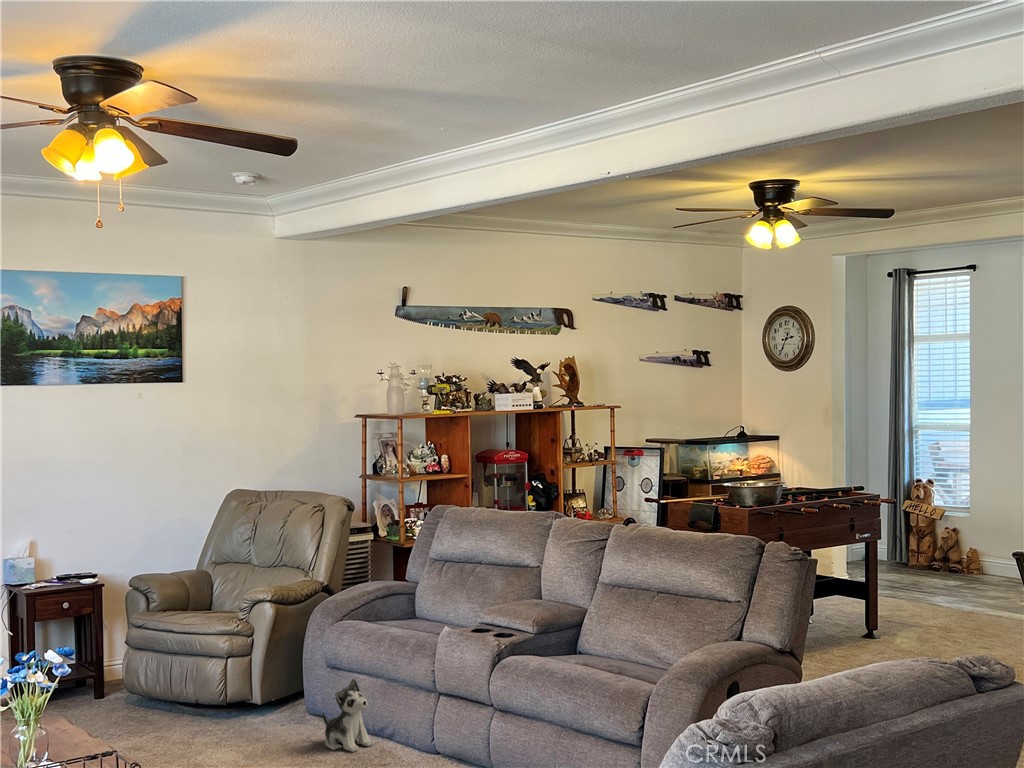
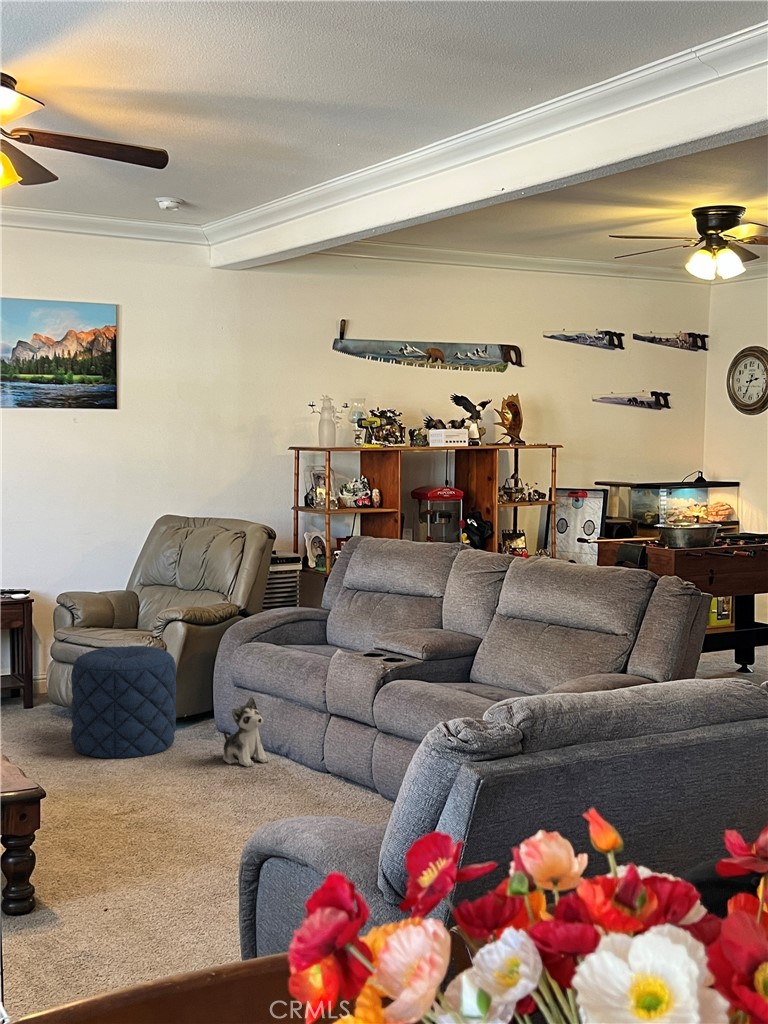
pouf: none [160,630,270,751] -> present [71,646,176,758]

